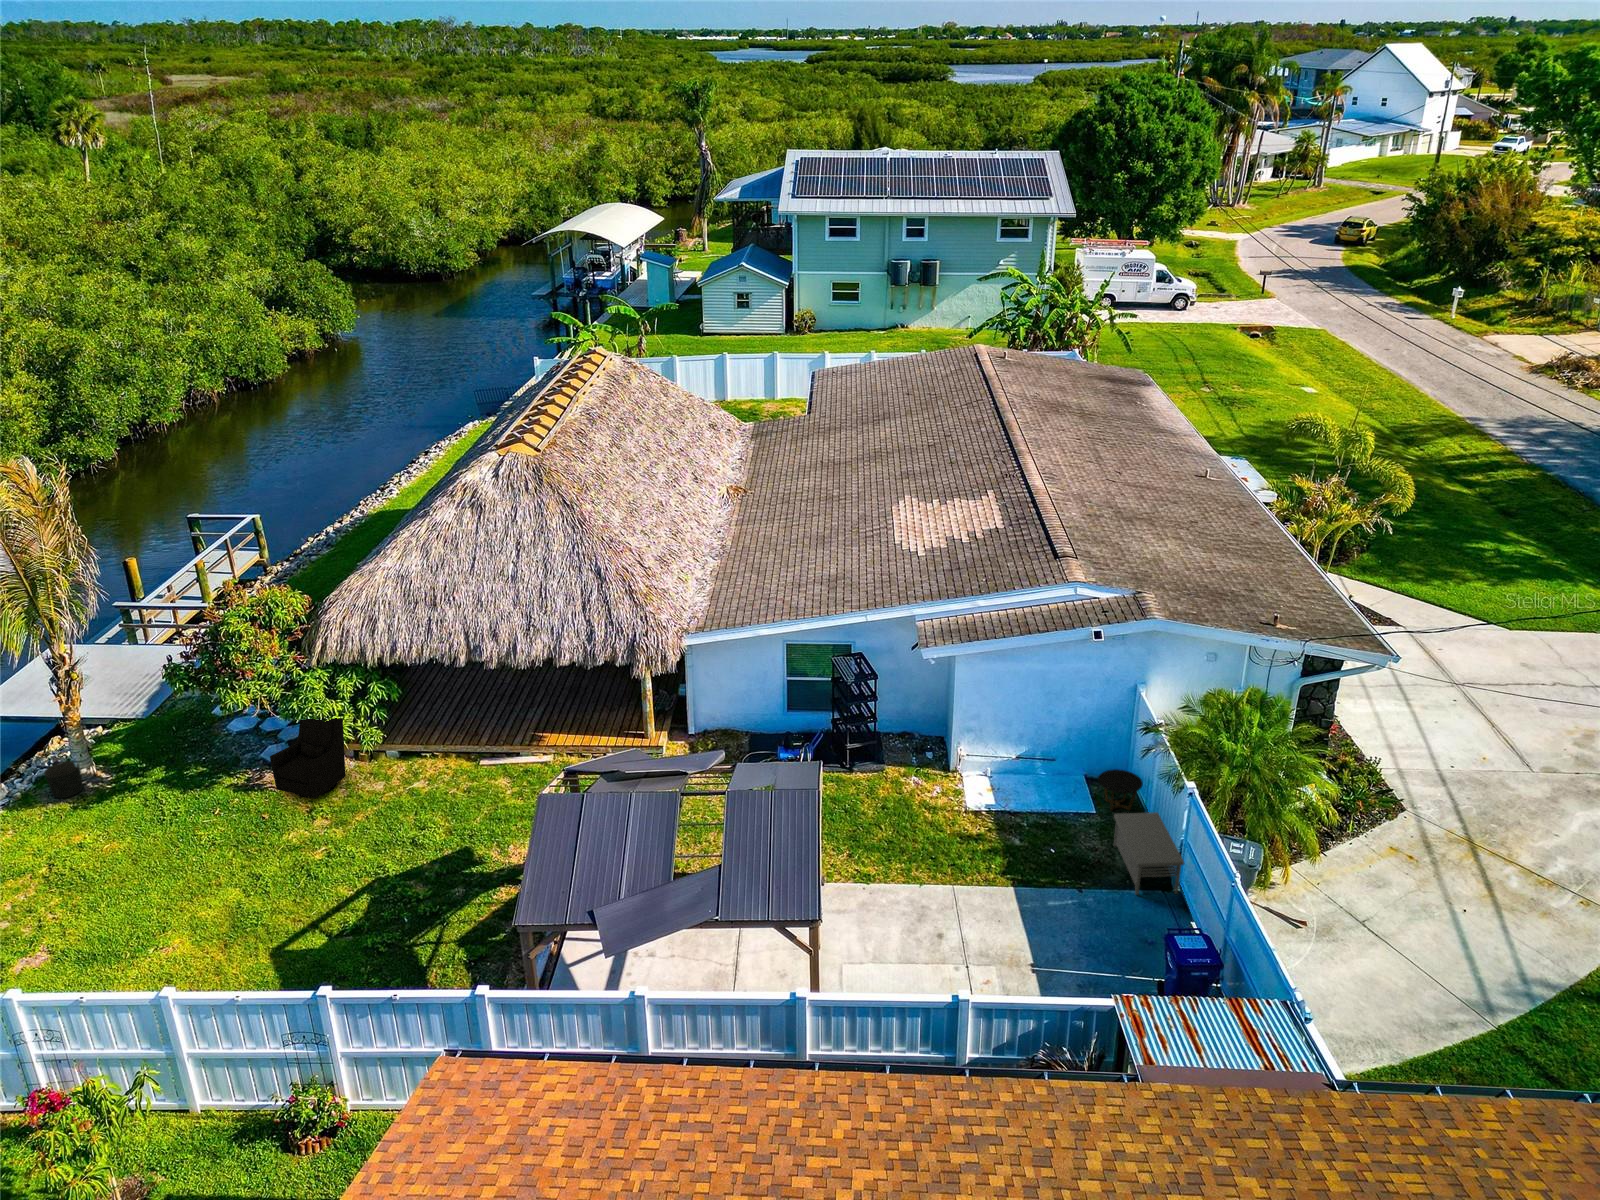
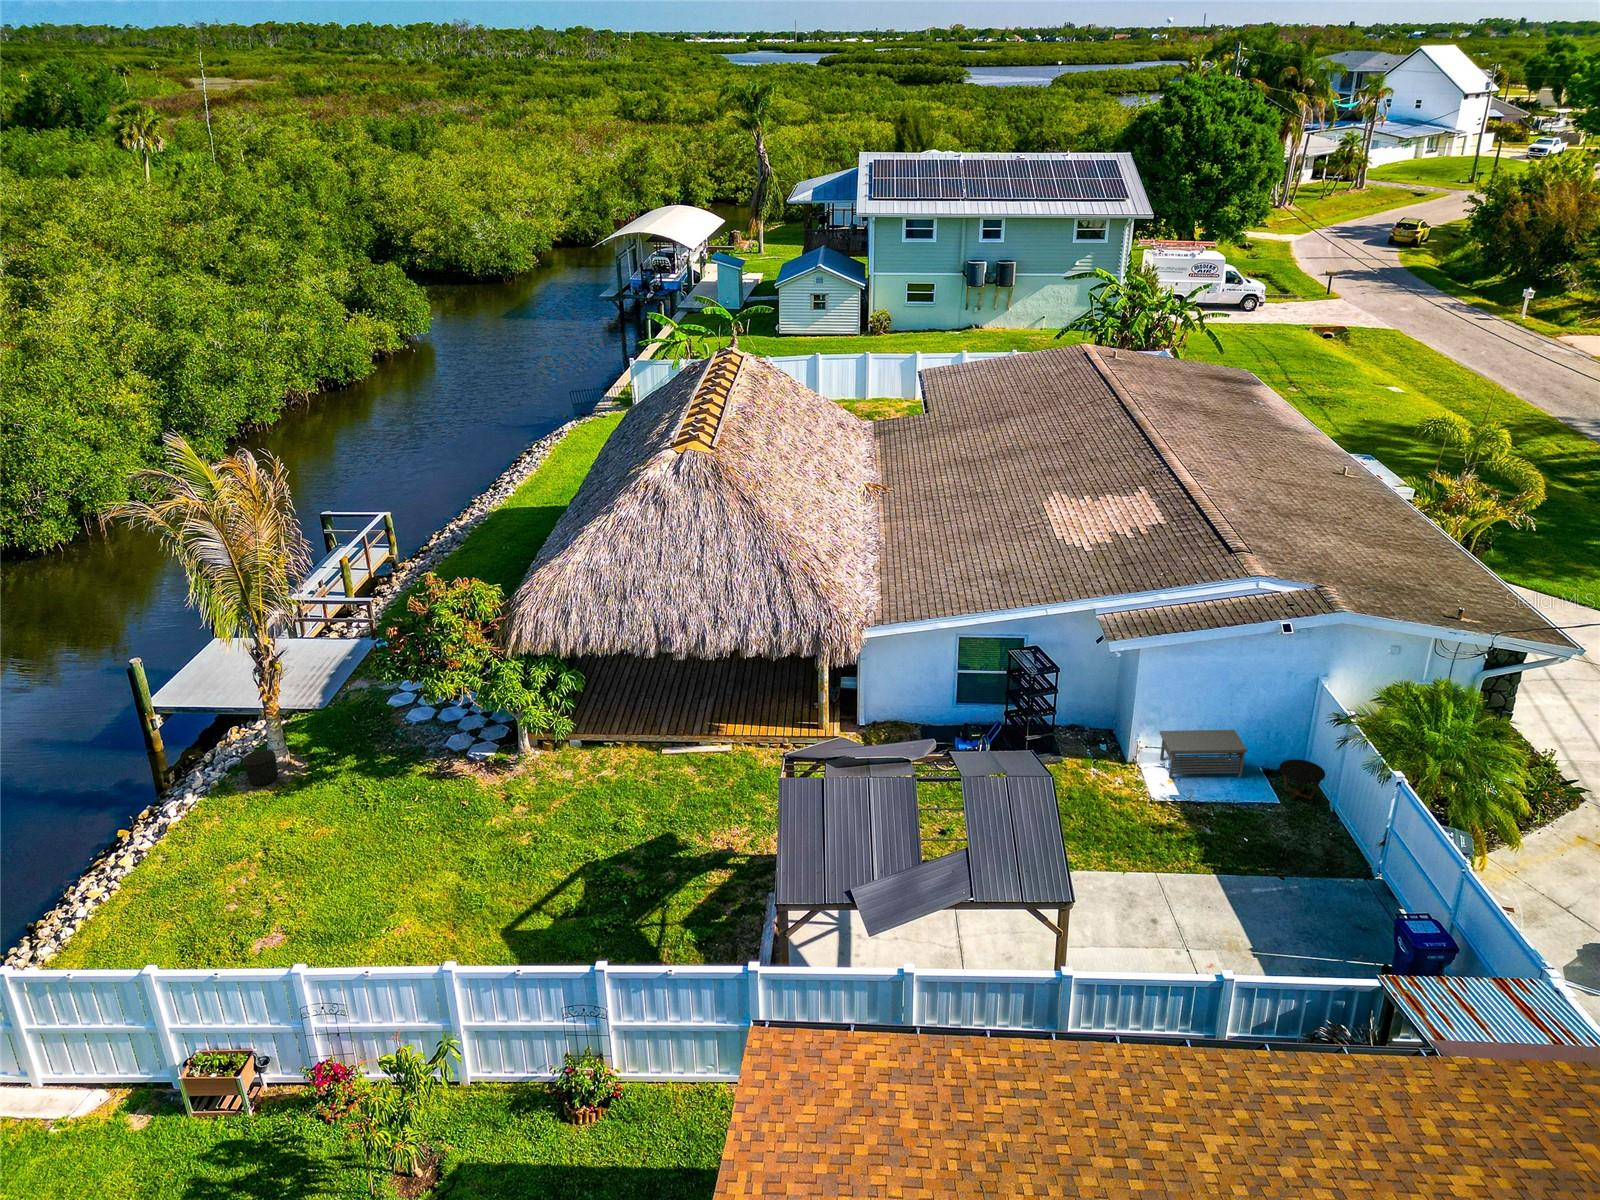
chair: present [270,717,346,798] -> none [465,702,534,786]
storage bench: present [1114,812,1185,895] -> present [1160,730,1247,779]

